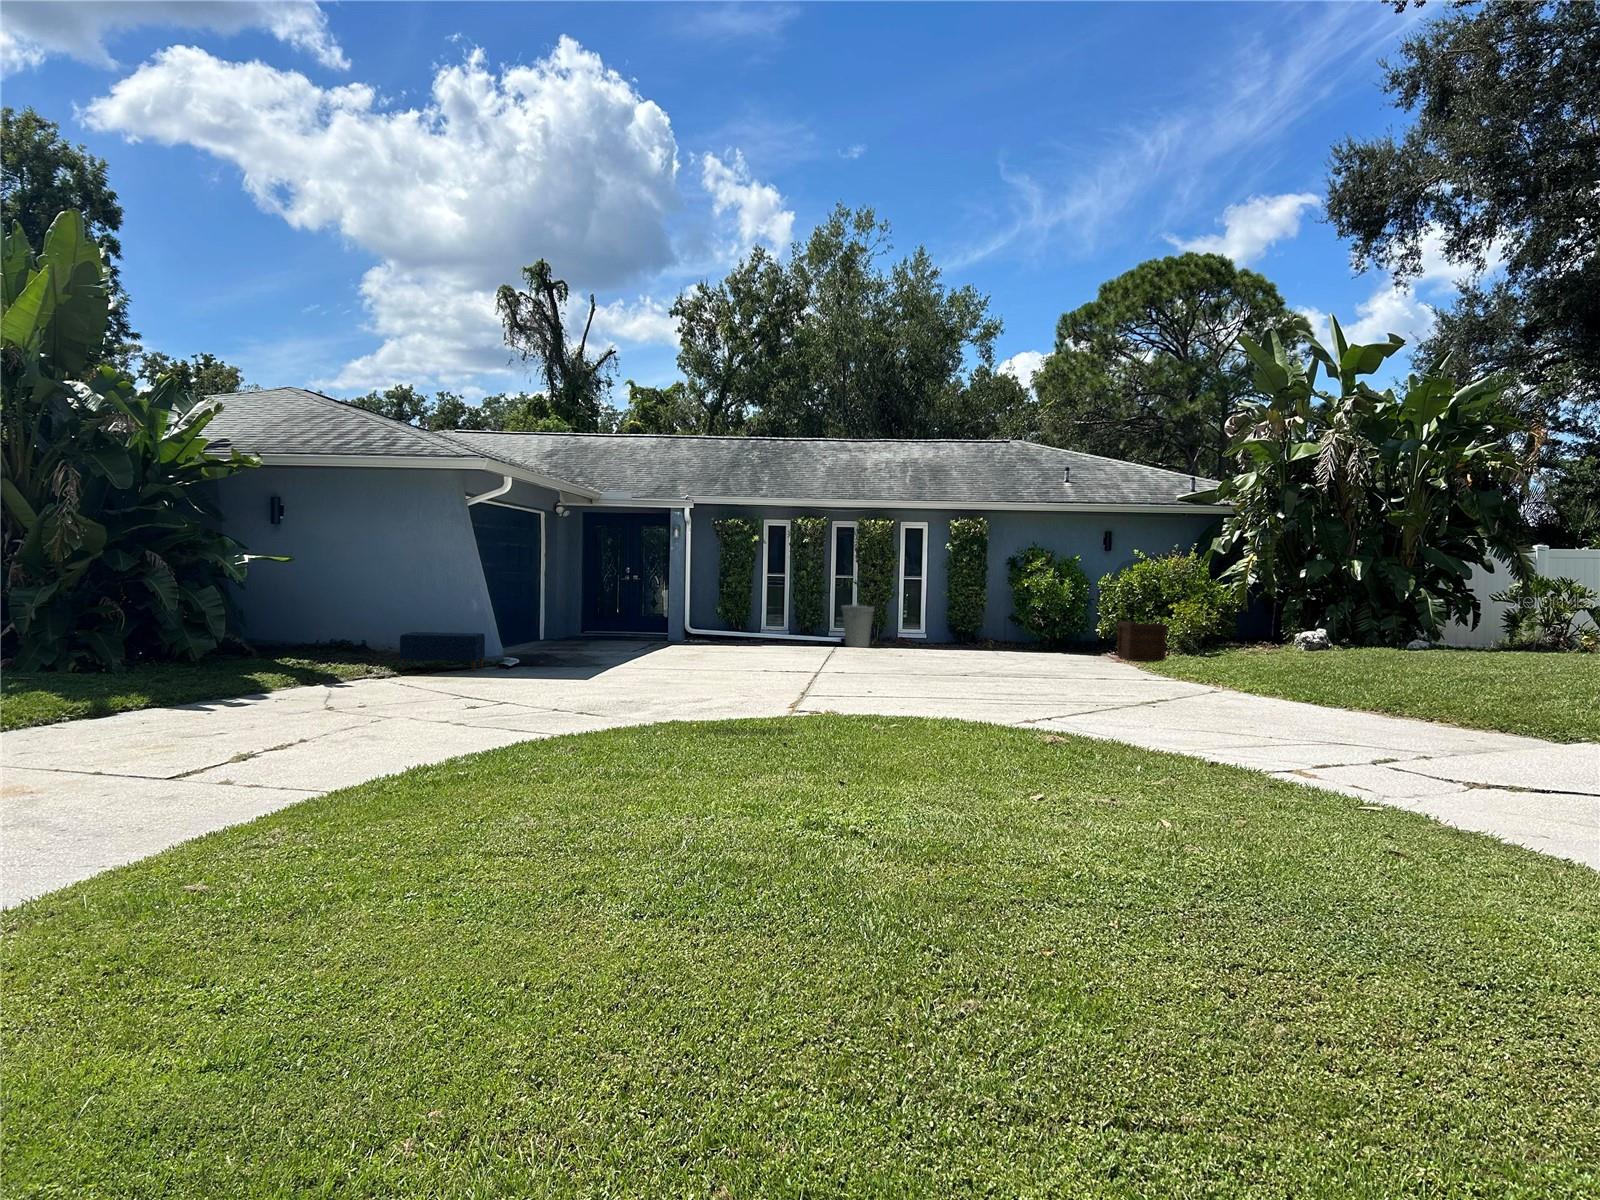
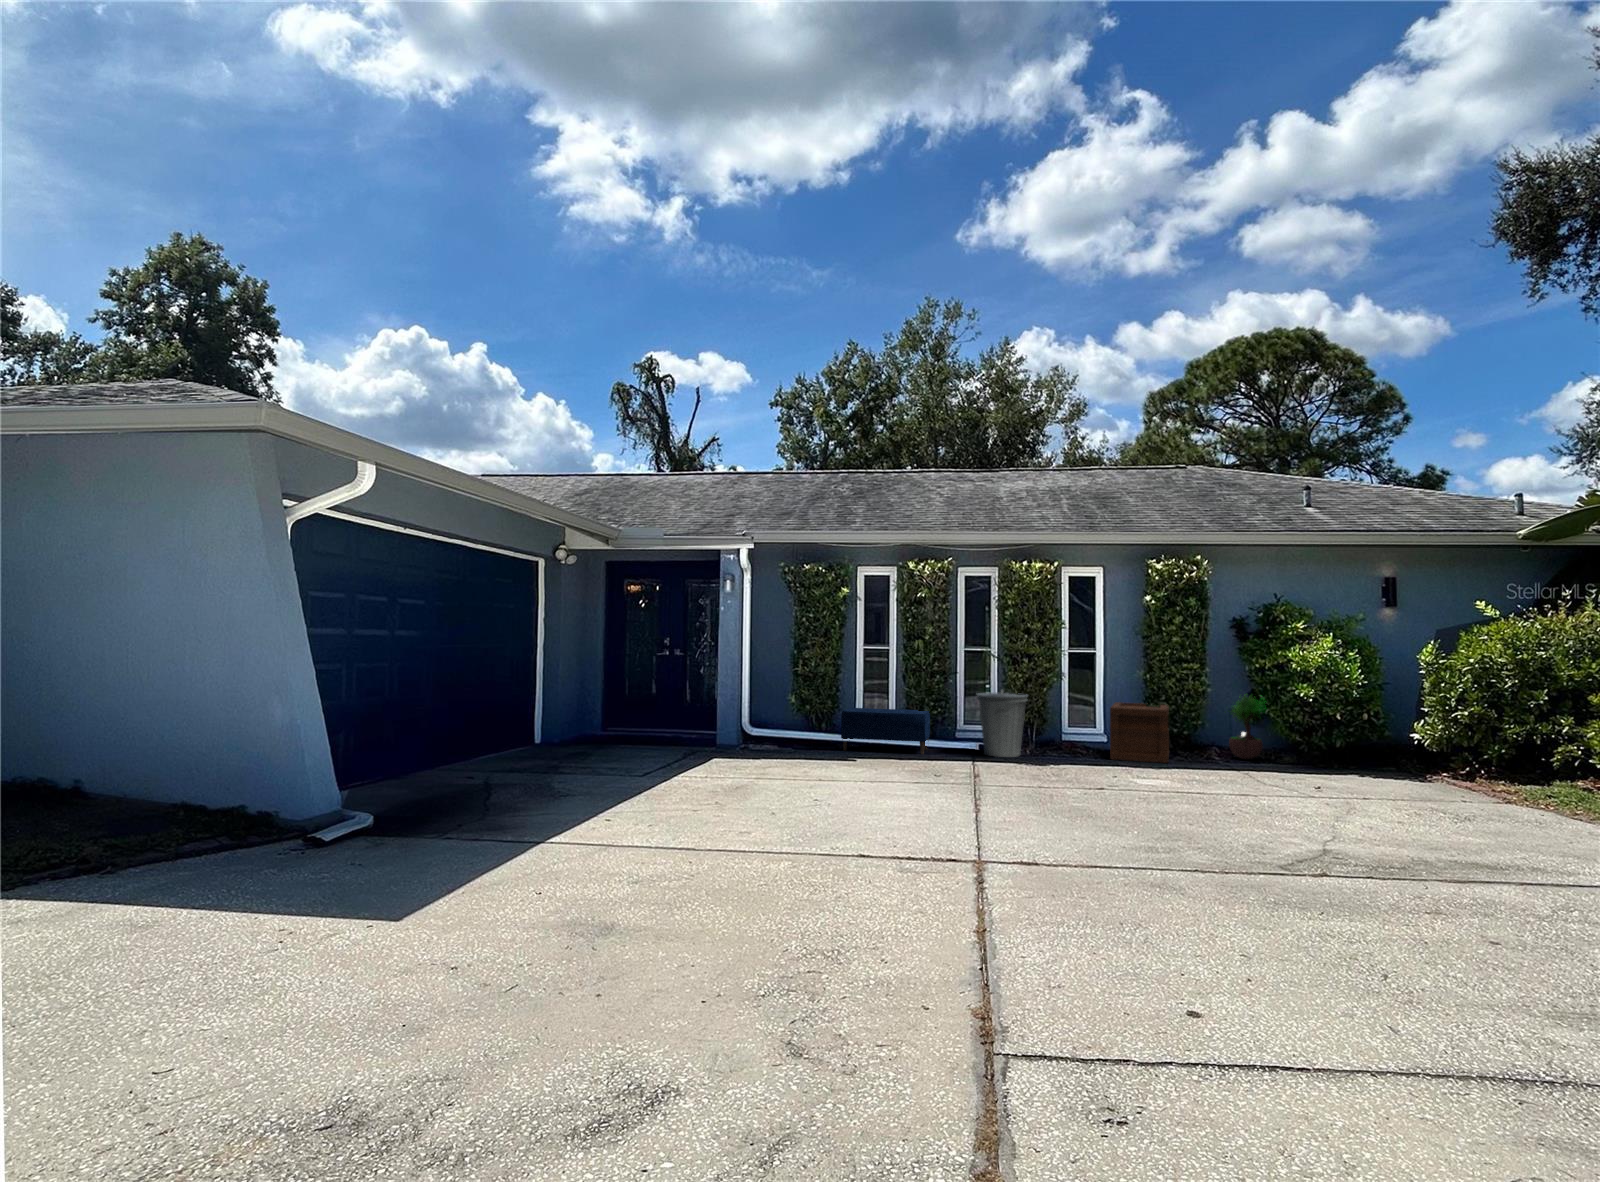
potted tree: none [999,604,1027,649] -> present [1229,694,1266,759]
wooden crate: present [1117,621,1167,661] -> present [1110,702,1169,763]
bench: present [400,632,485,672] -> present [841,708,930,754]

